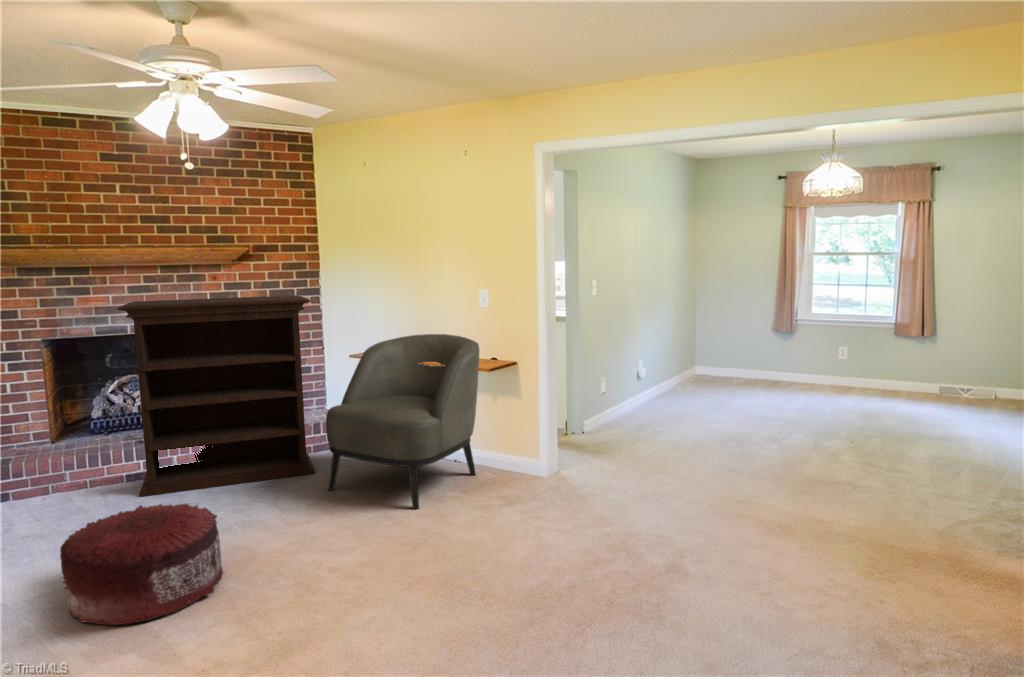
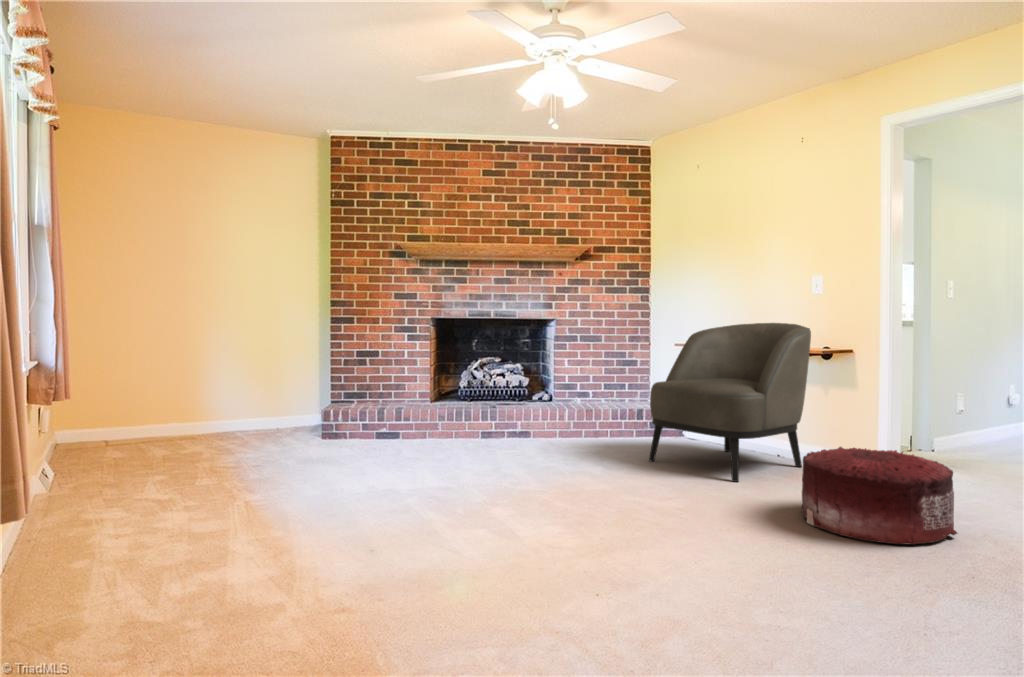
bookshelf: present [117,295,315,497] -> none [487,284,642,450]
pouf: present [60,504,224,625] -> present [802,447,957,545]

